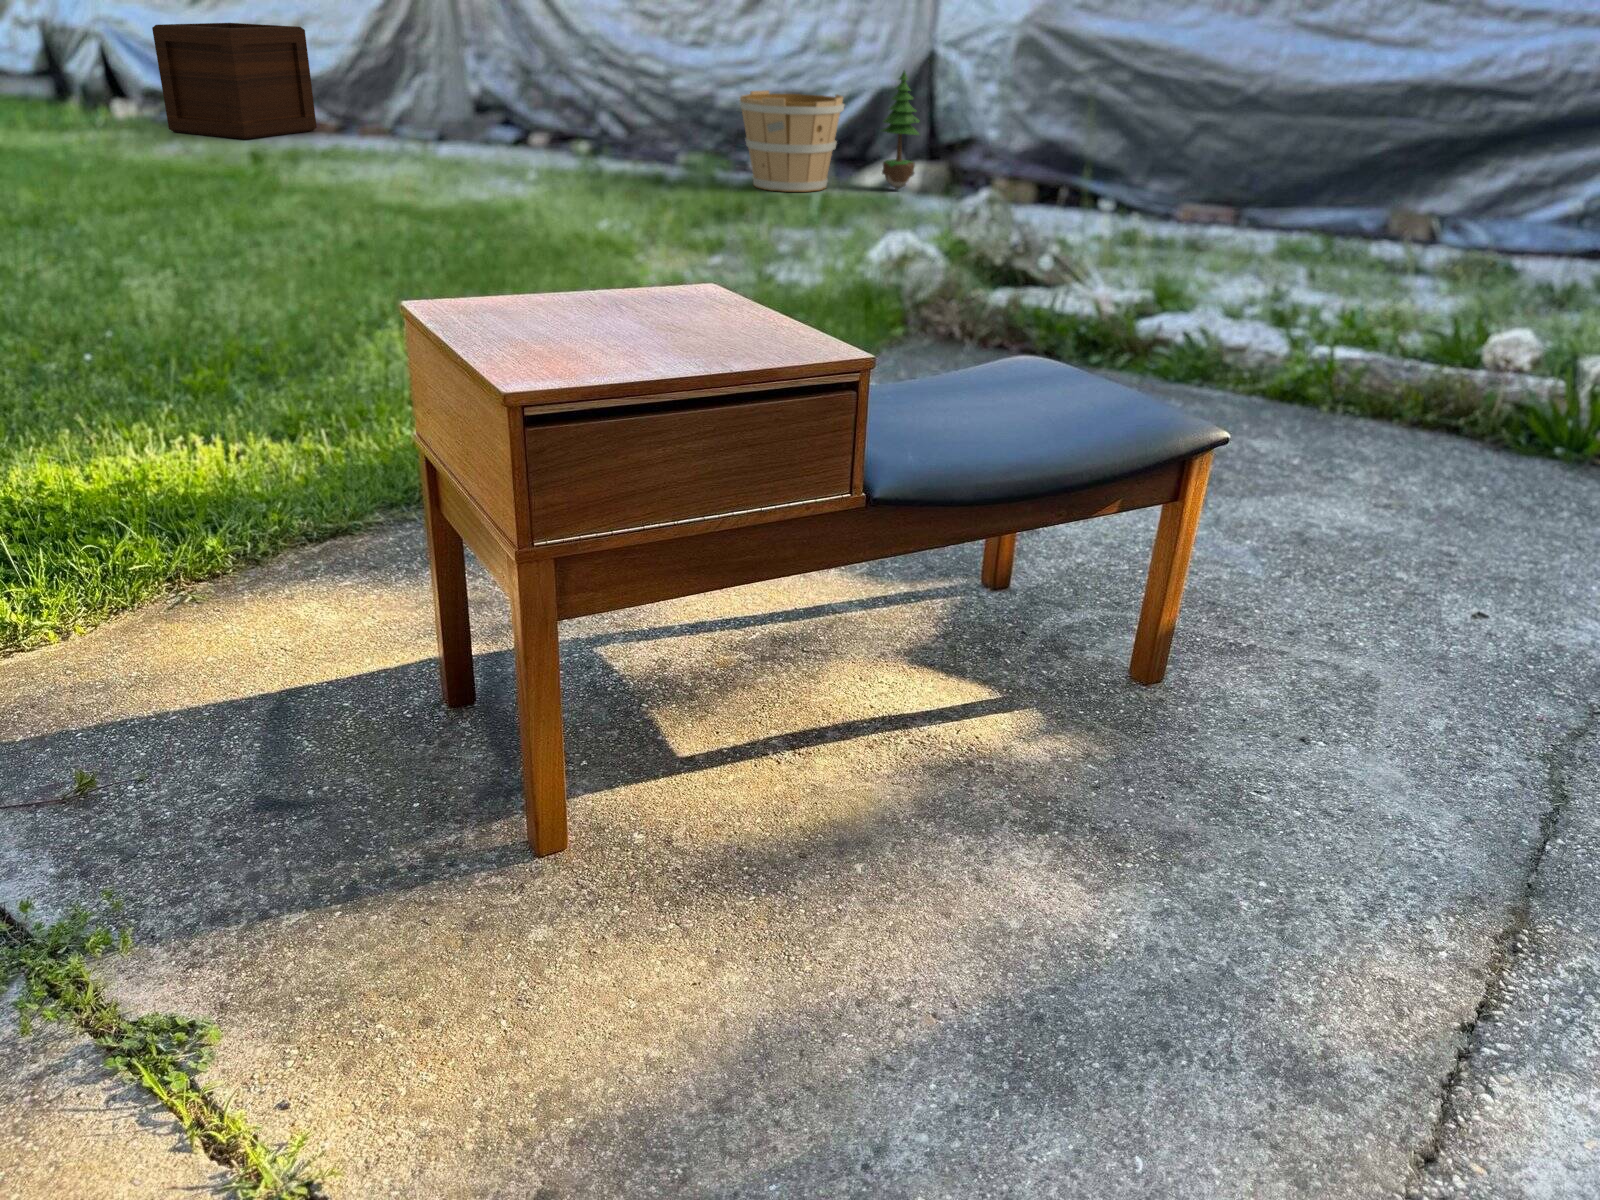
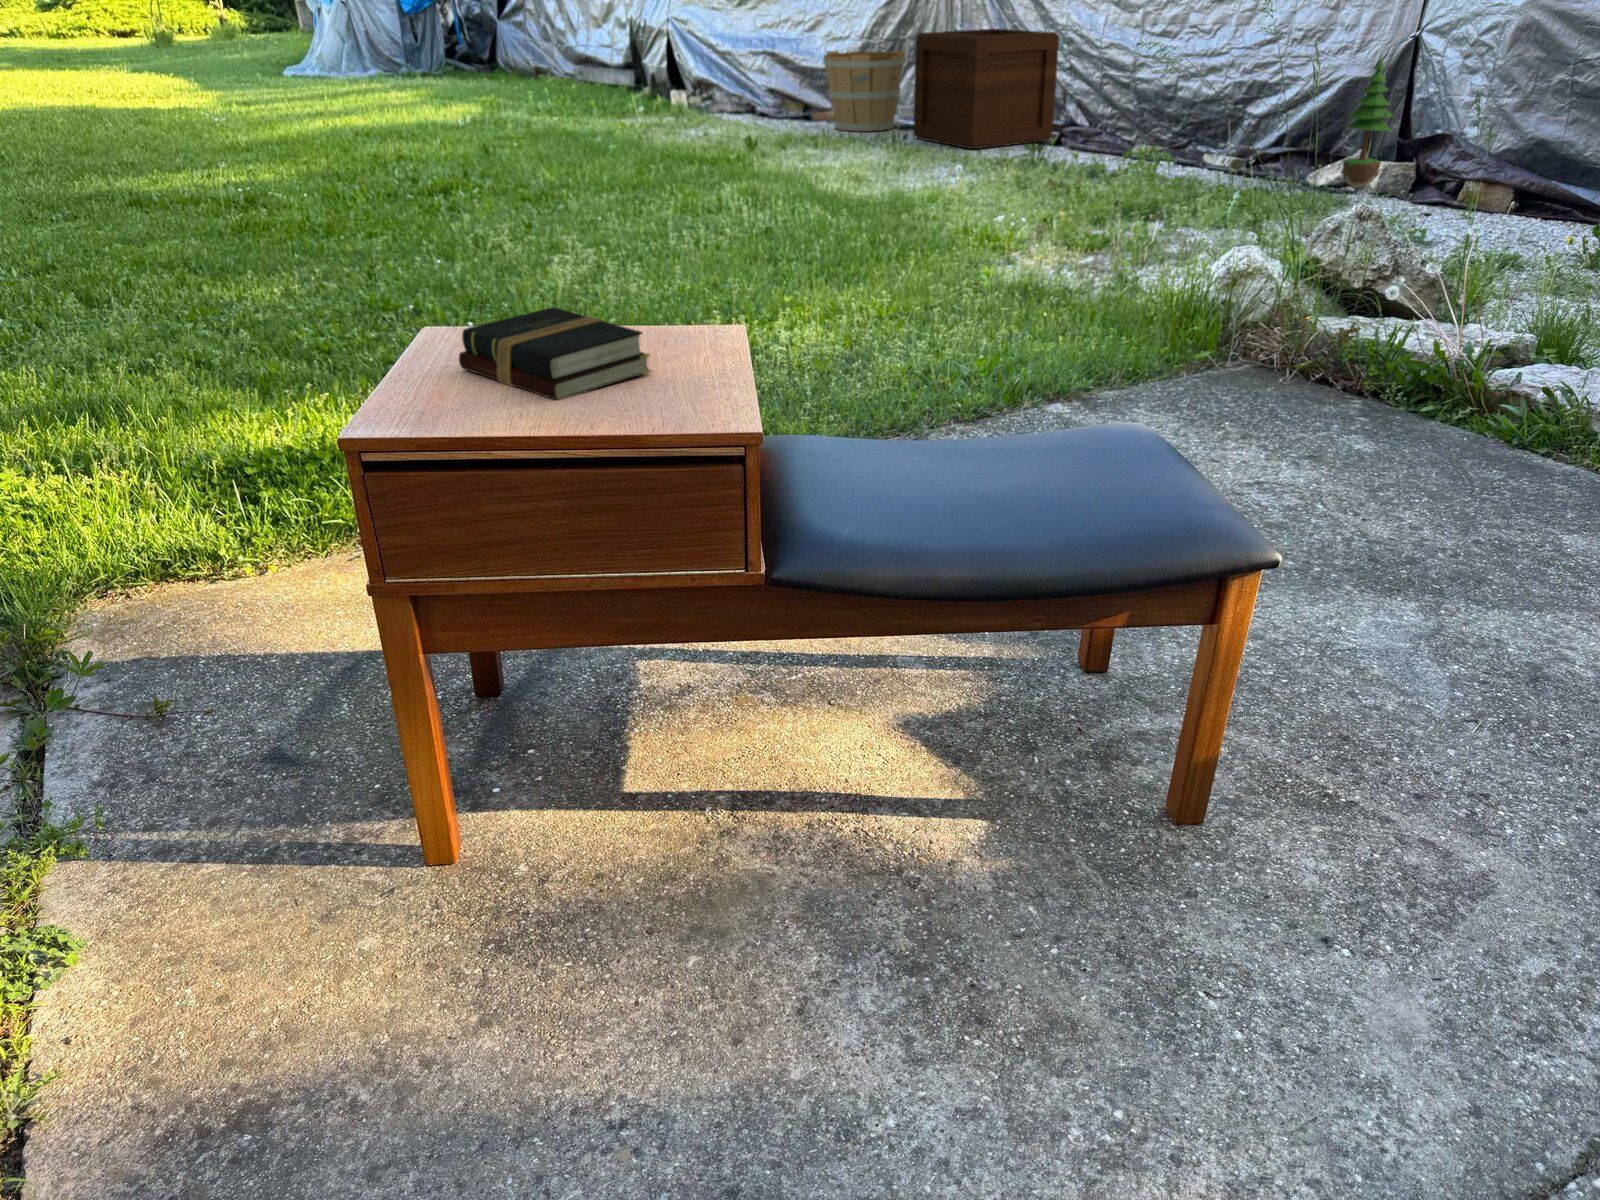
wooden crate: present [152,23,317,139] -> present [913,28,1059,149]
wooden bucket: present [740,90,844,192] -> present [823,50,906,132]
hardback book: none [508,270,700,351] -> present [459,307,651,400]

